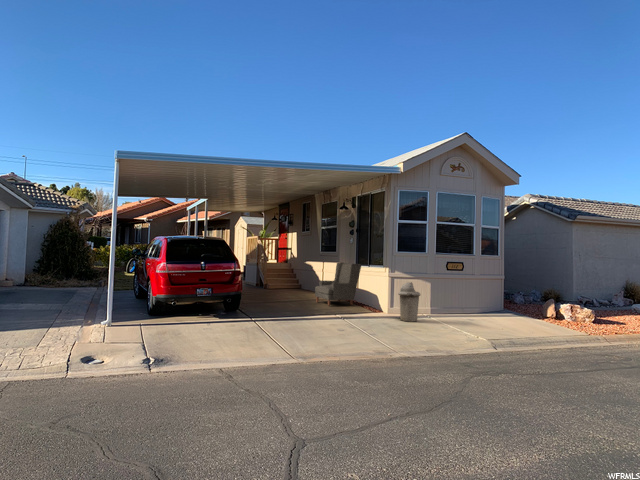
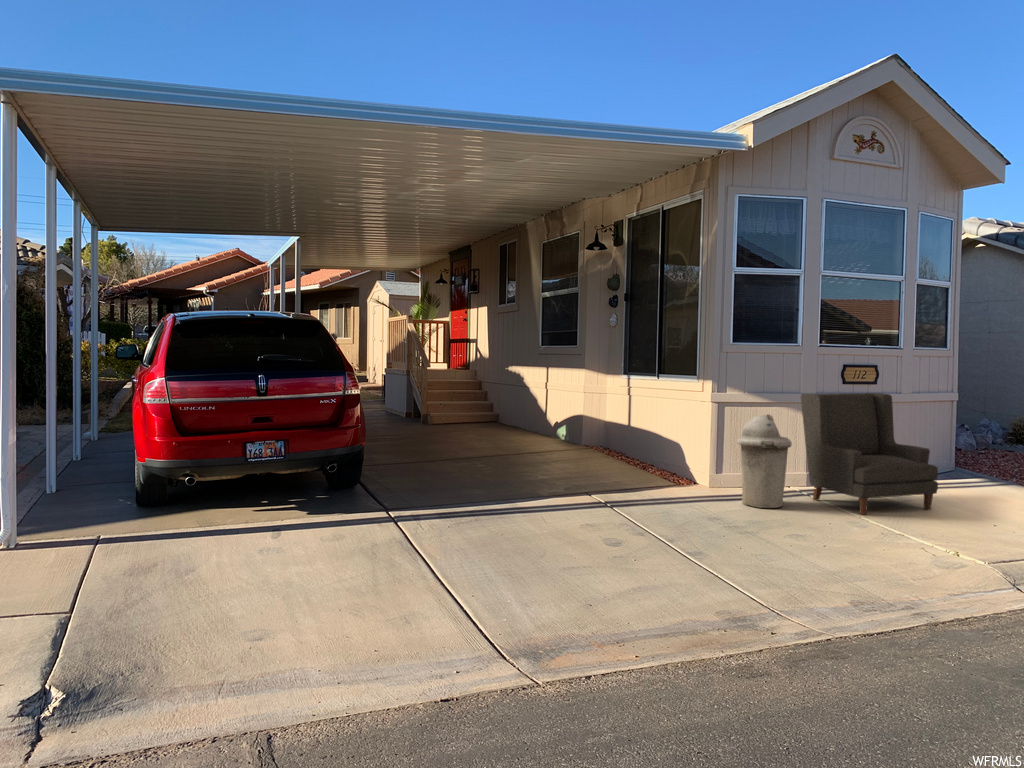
chair: present [315,263,361,306] -> present [801,393,938,514]

